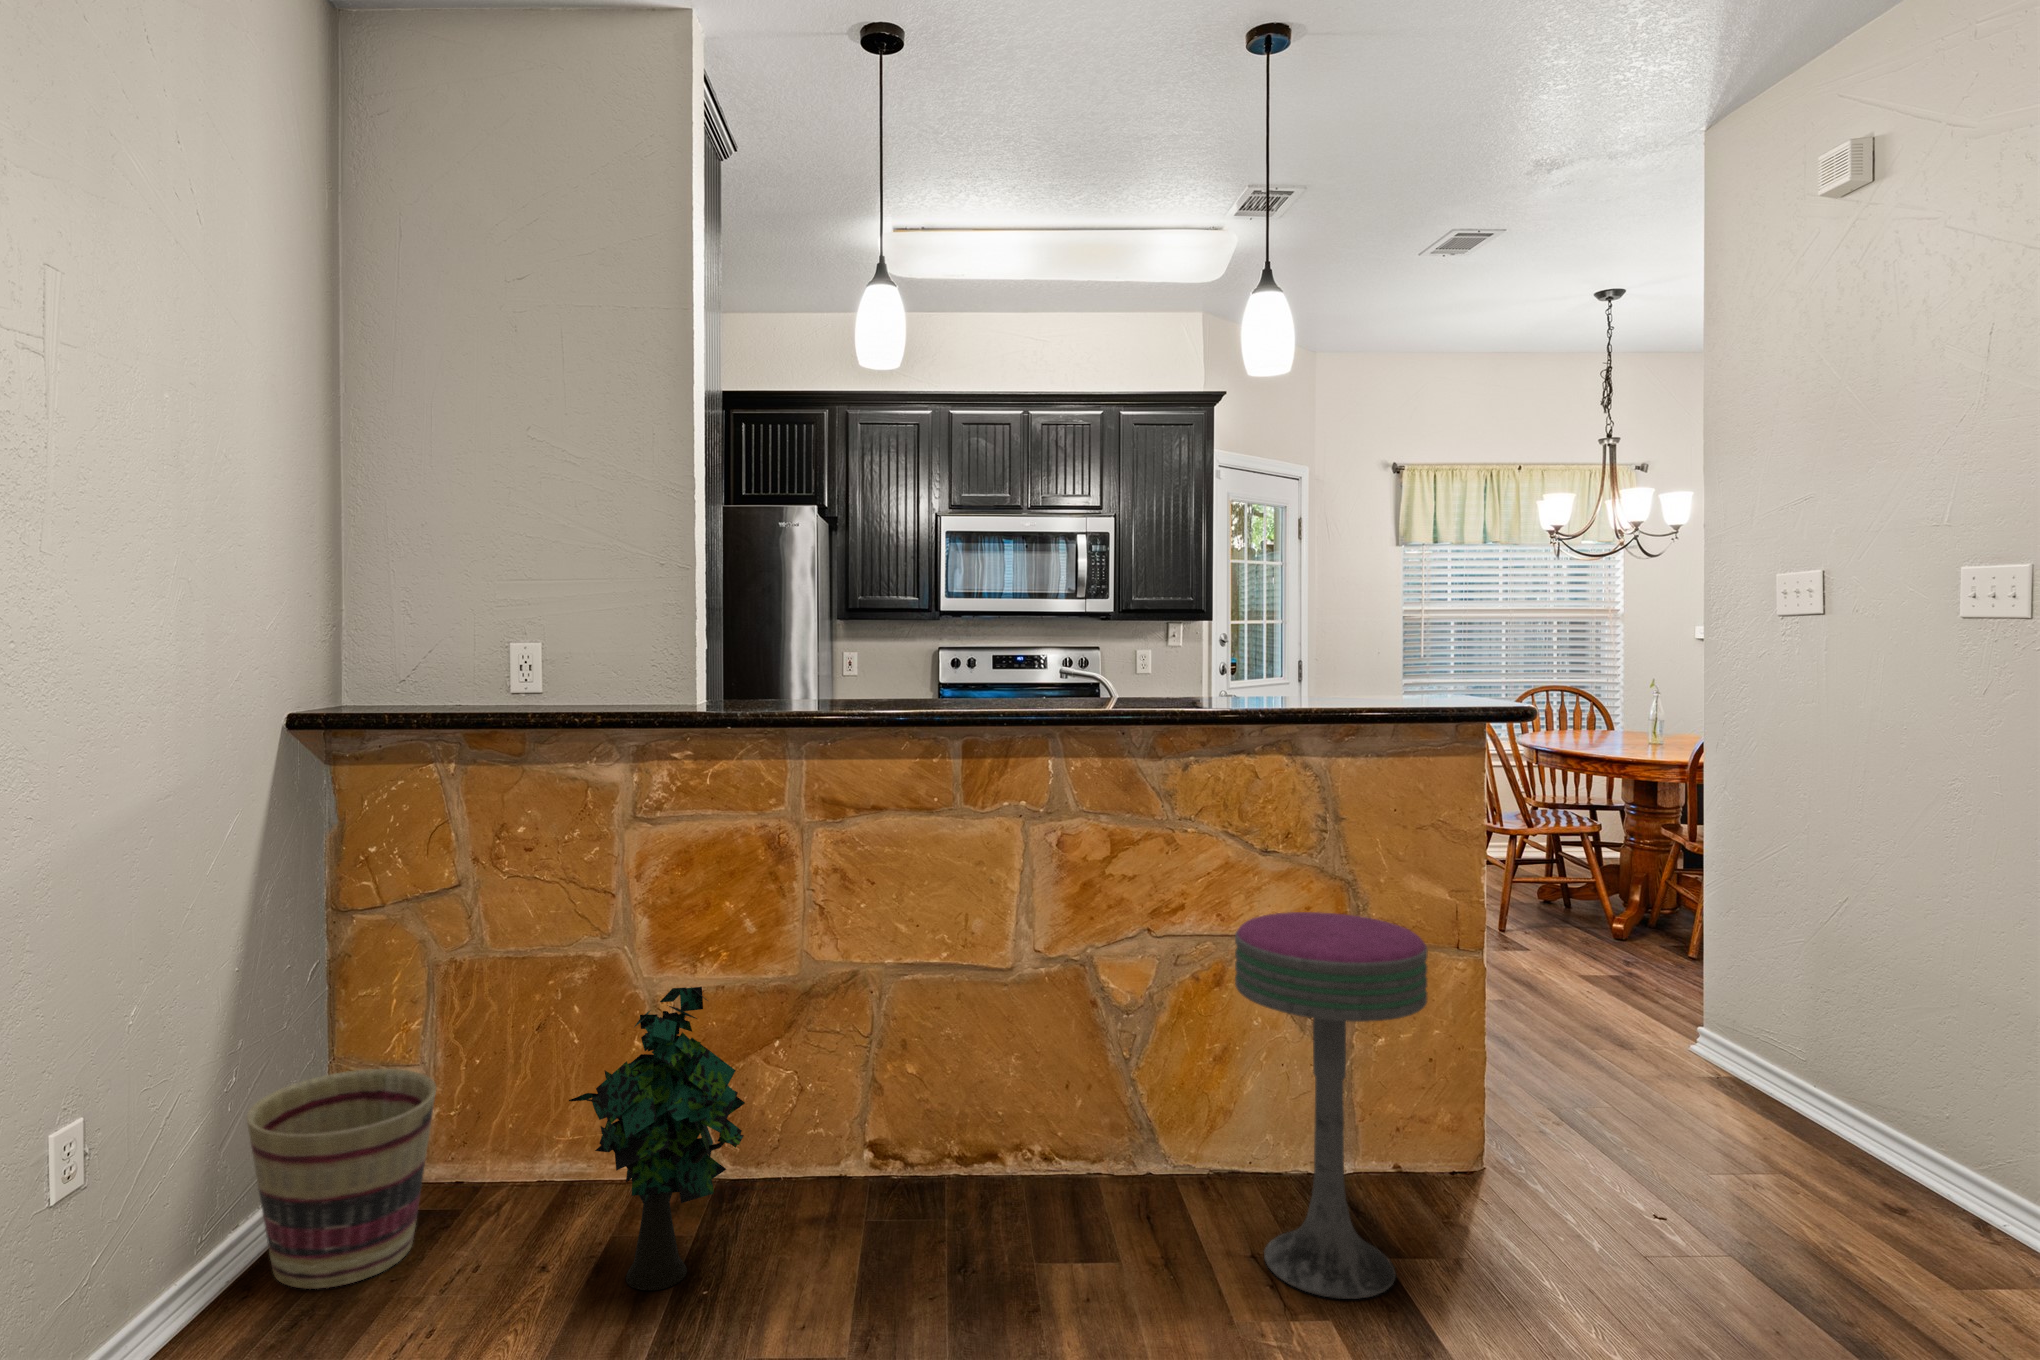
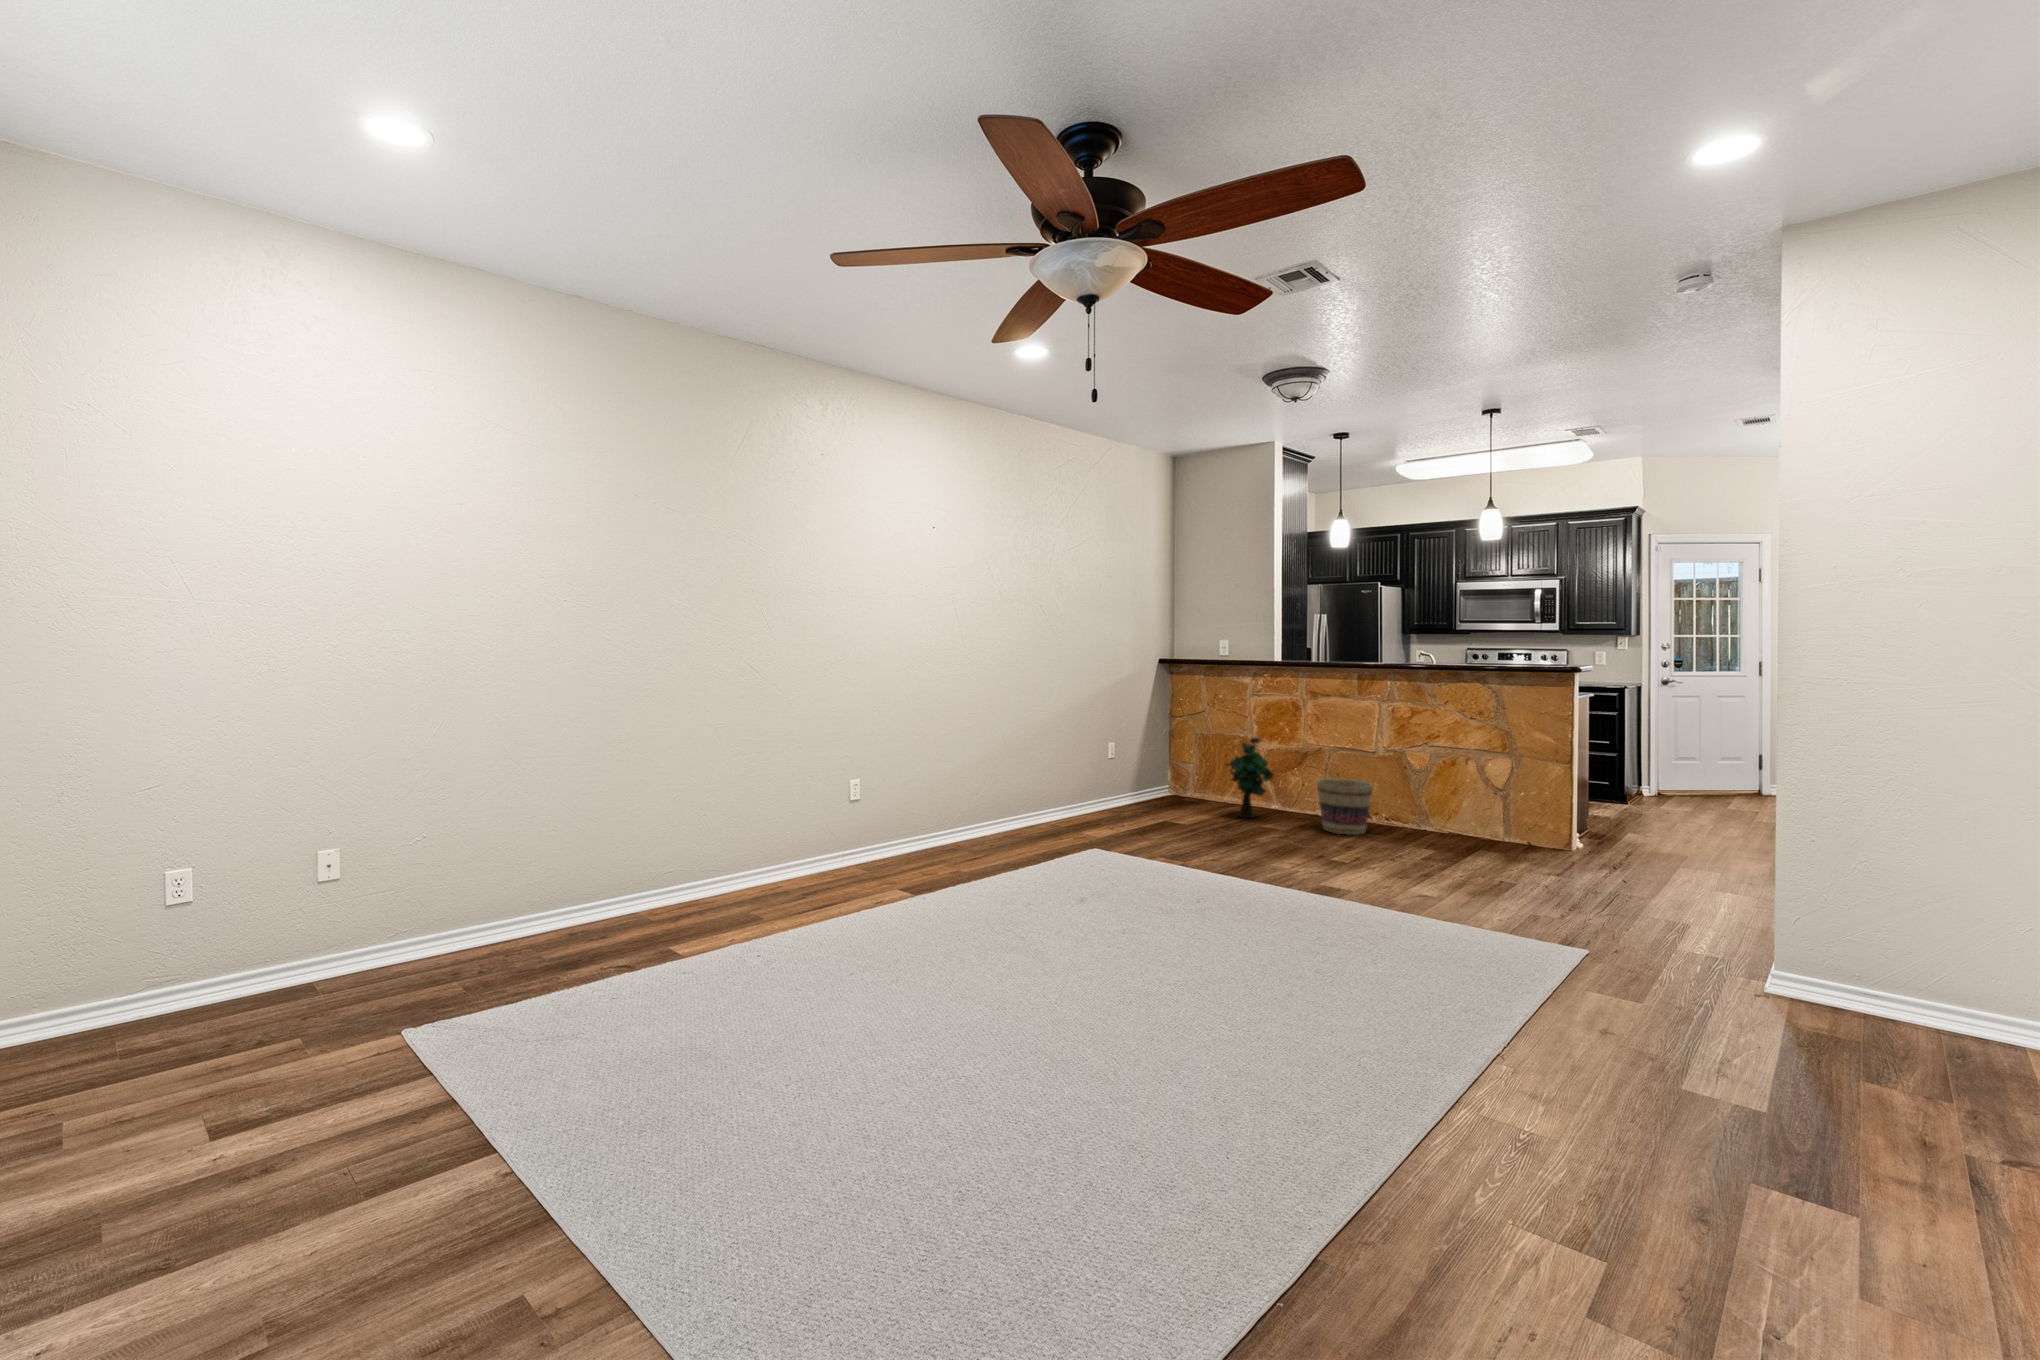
bar stool: present [1235,912,1428,1299] -> none [1426,734,1496,853]
basket: present [247,1069,436,1289] -> present [1316,778,1373,835]

